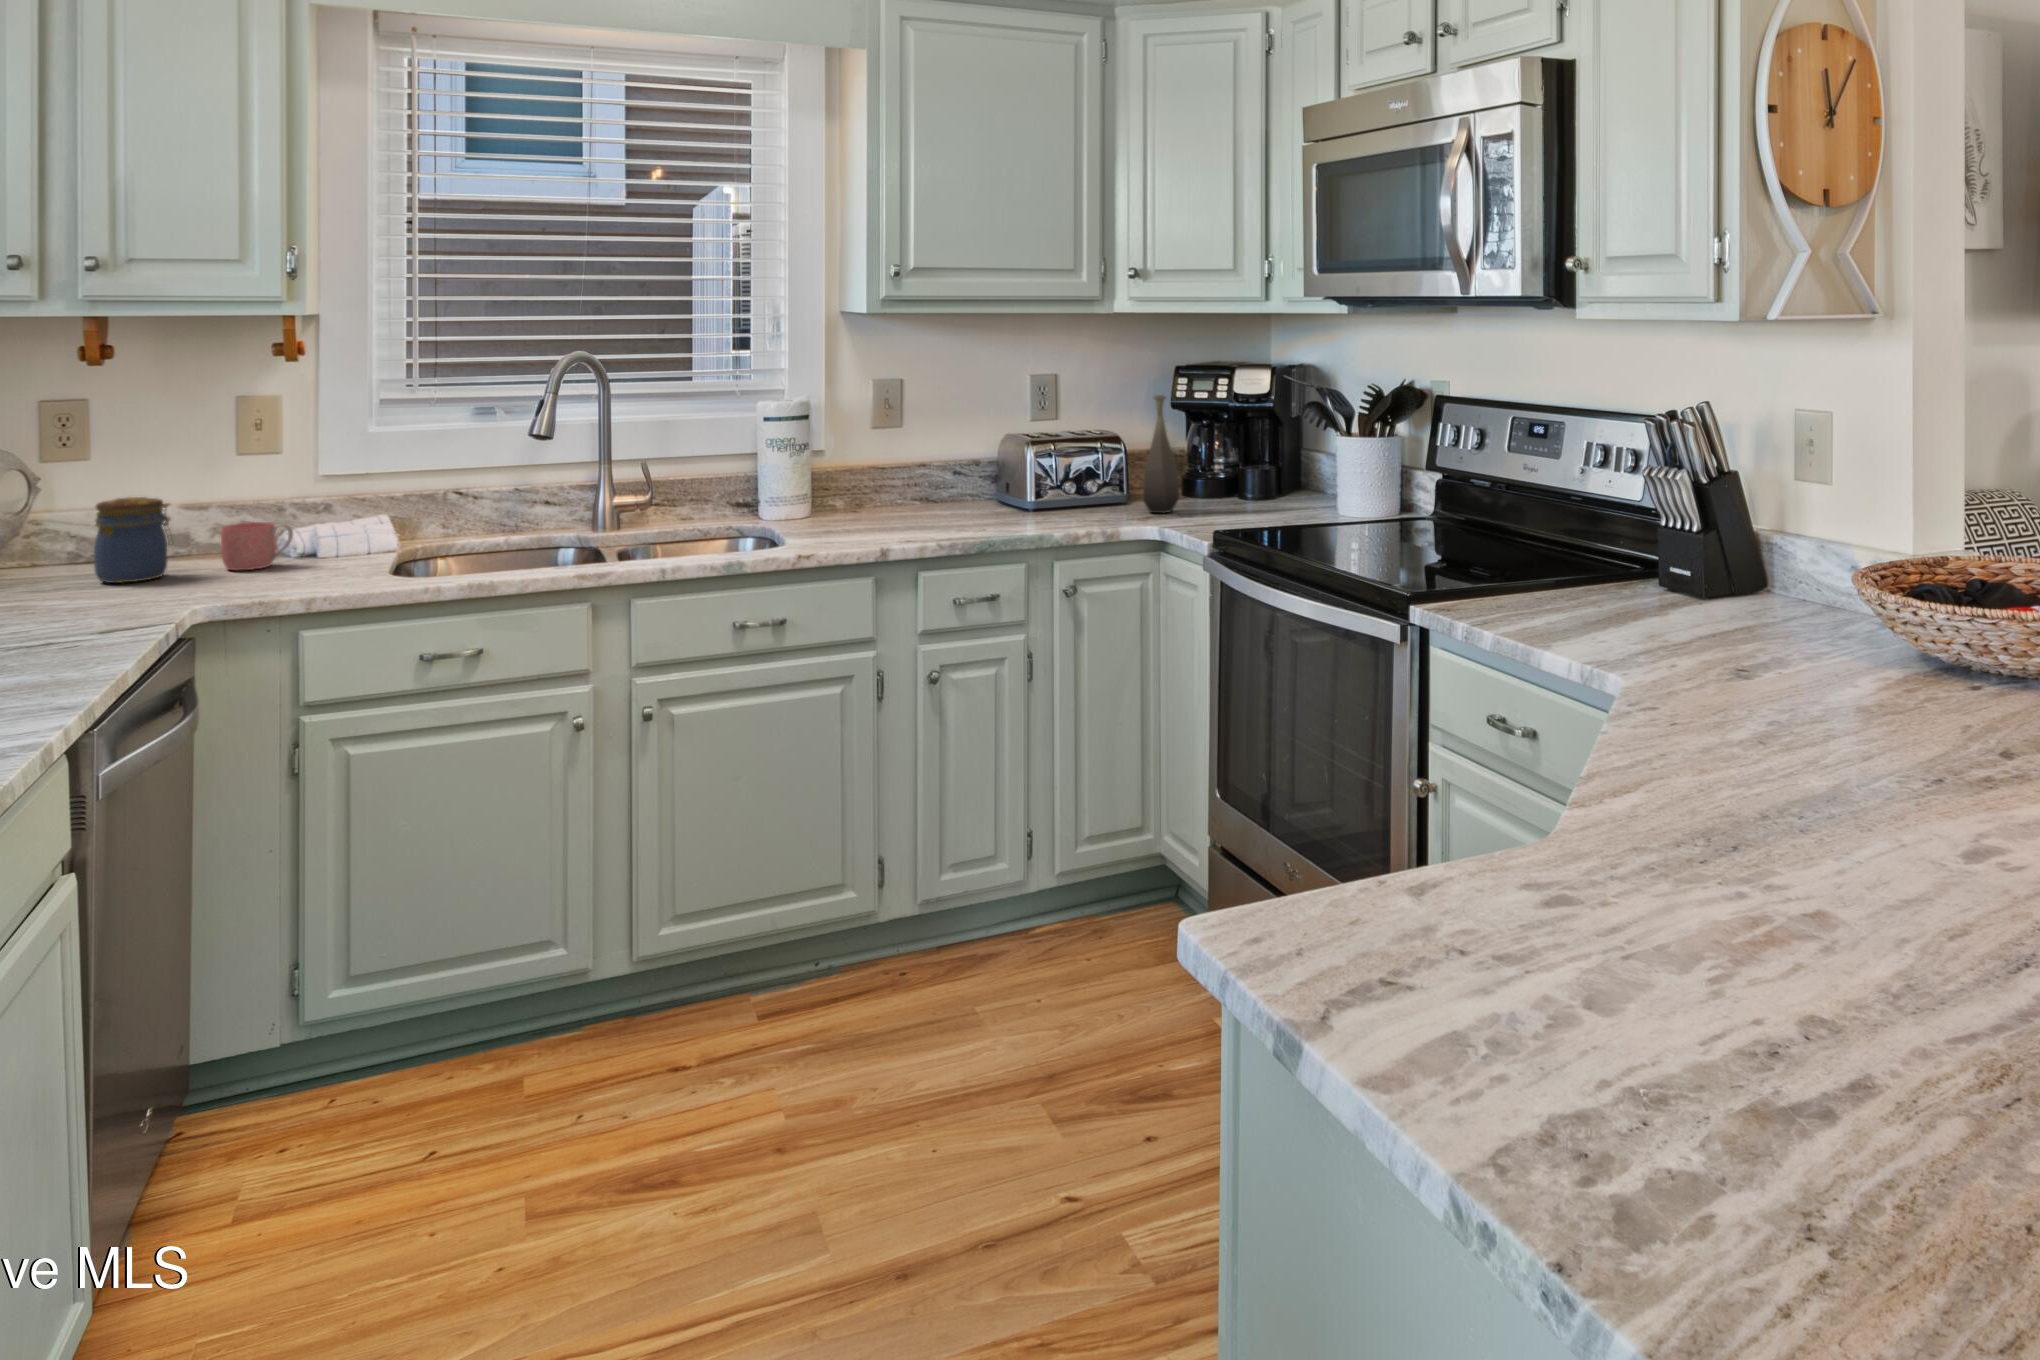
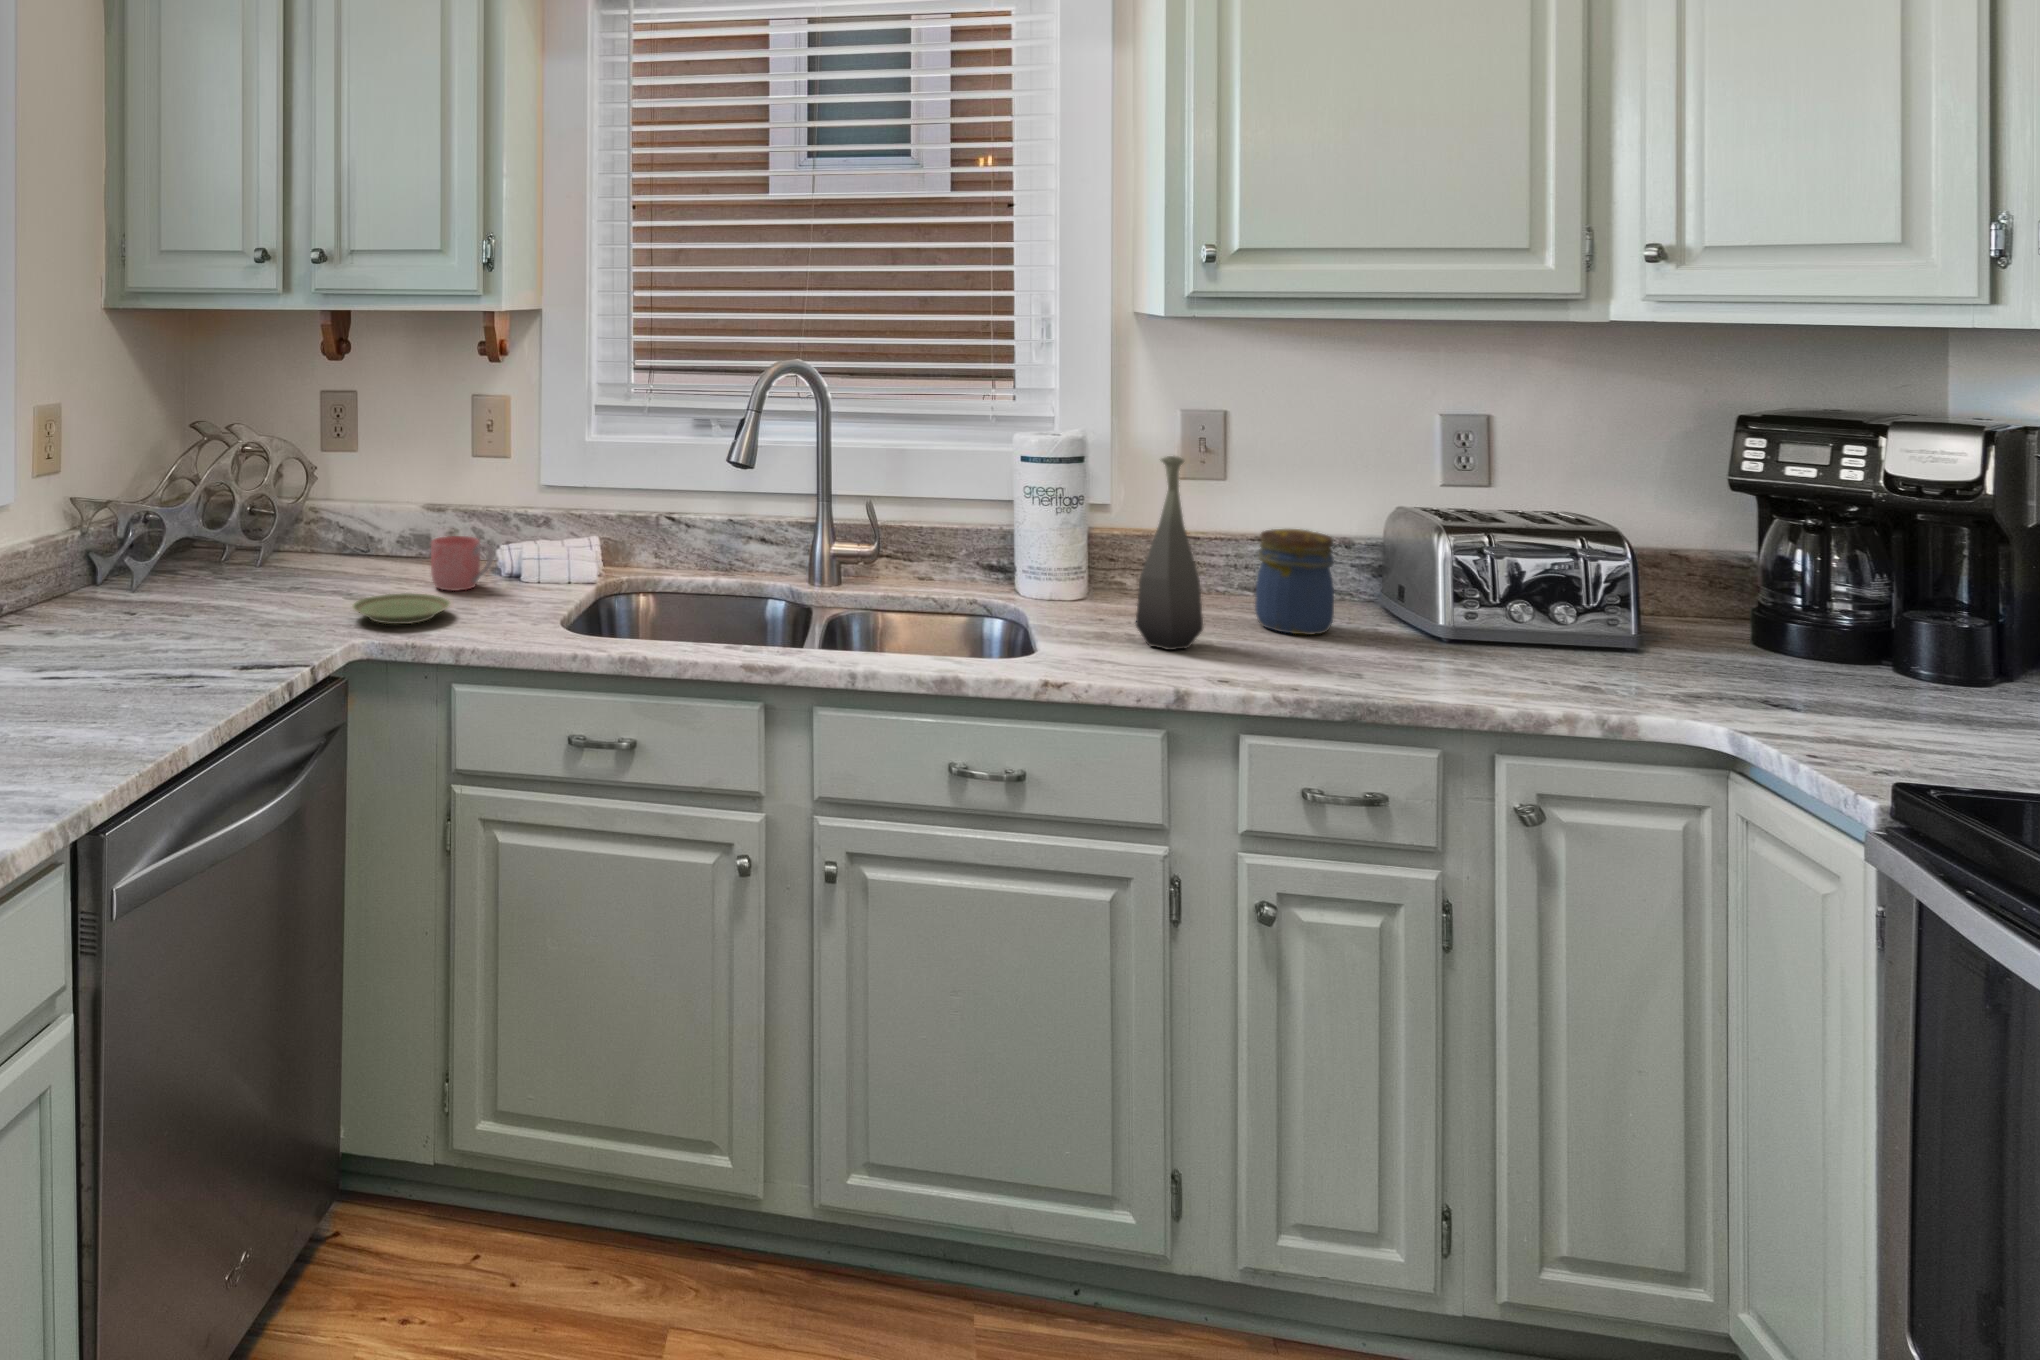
bottle: present [1142,395,1180,513] -> present [1136,456,1203,650]
jar: present [94,497,170,583] -> present [1255,529,1334,635]
plate: none [166,570,273,593] -> present [352,593,450,624]

